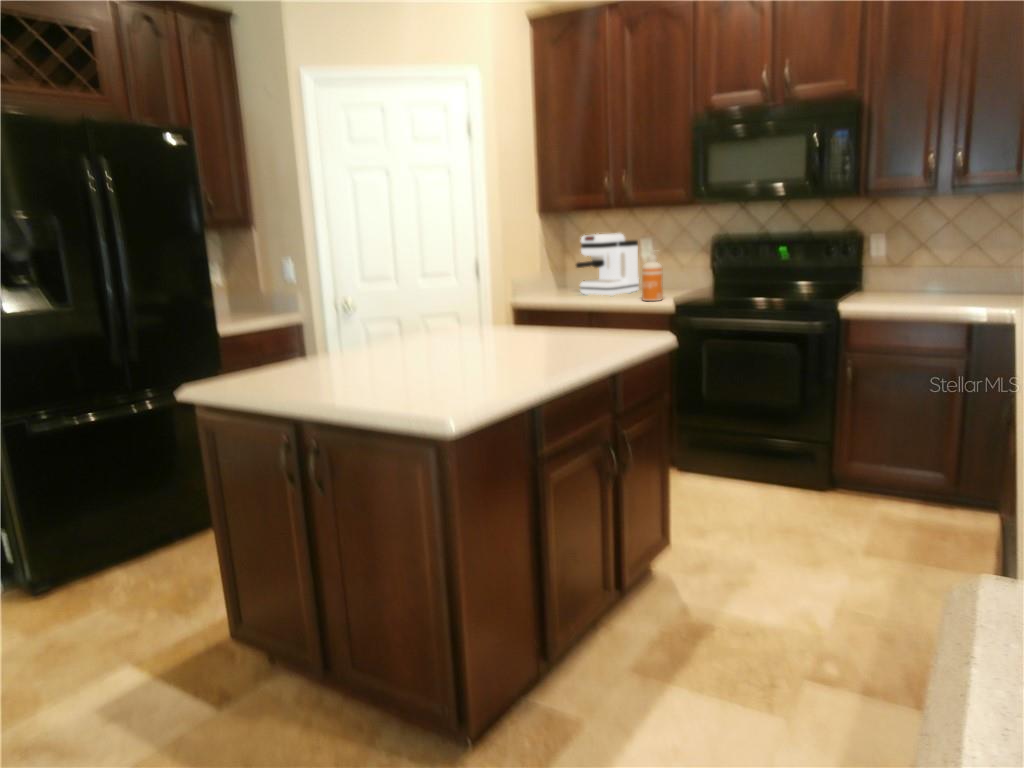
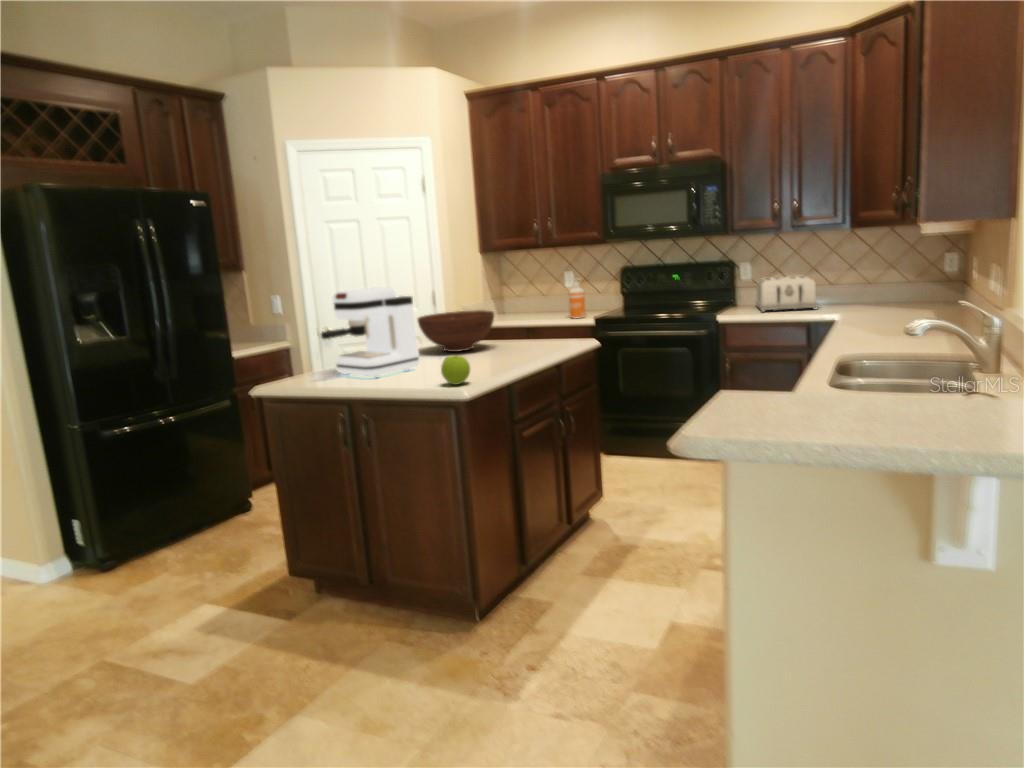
coffee maker: present [576,233,639,296] -> present [321,287,419,377]
toaster: none [890,254,982,301] -> present [756,275,817,312]
fruit bowl: none [426,288,531,343] -> present [418,310,494,352]
apple: none [426,356,470,400] -> present [441,355,470,385]

